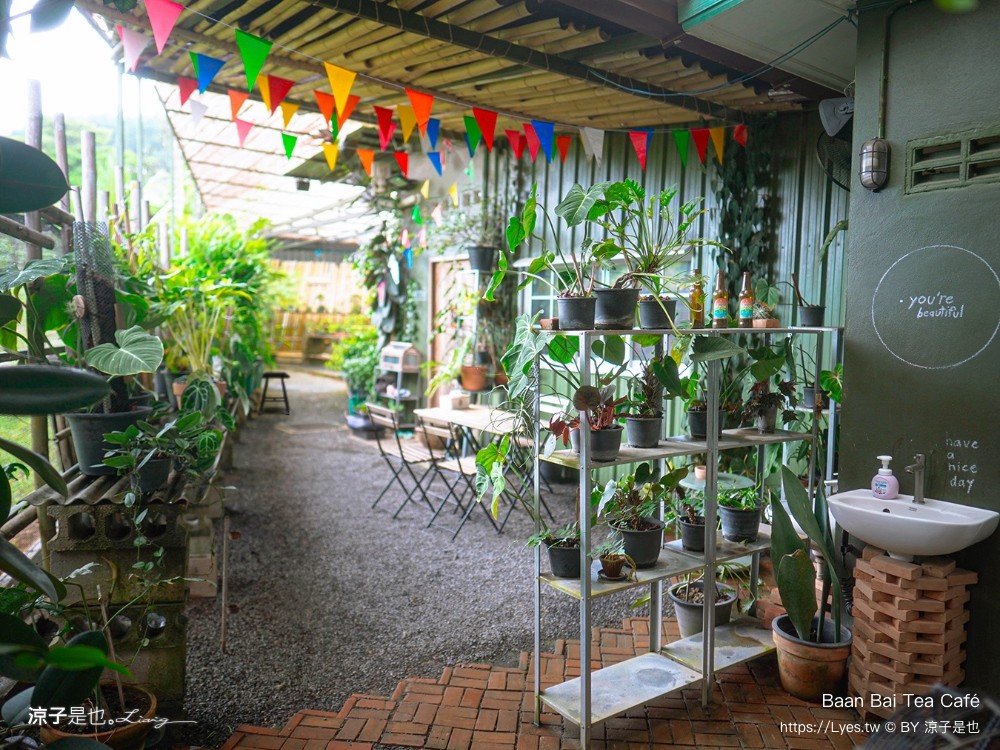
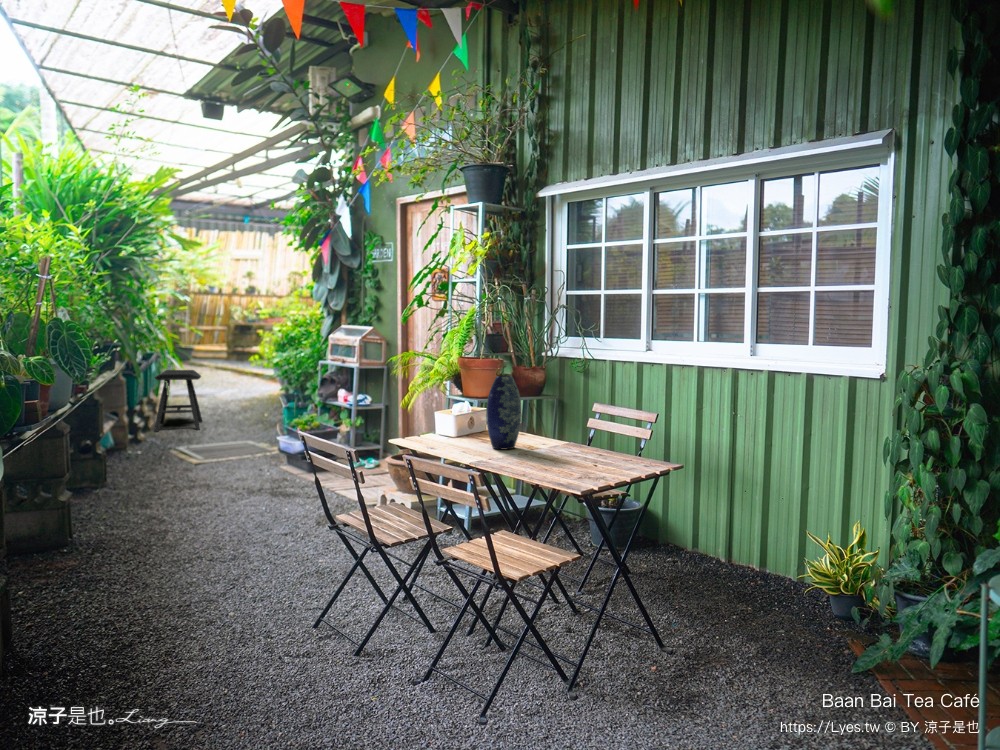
vase: none [466,376,486,416] -> present [486,376,521,449]

